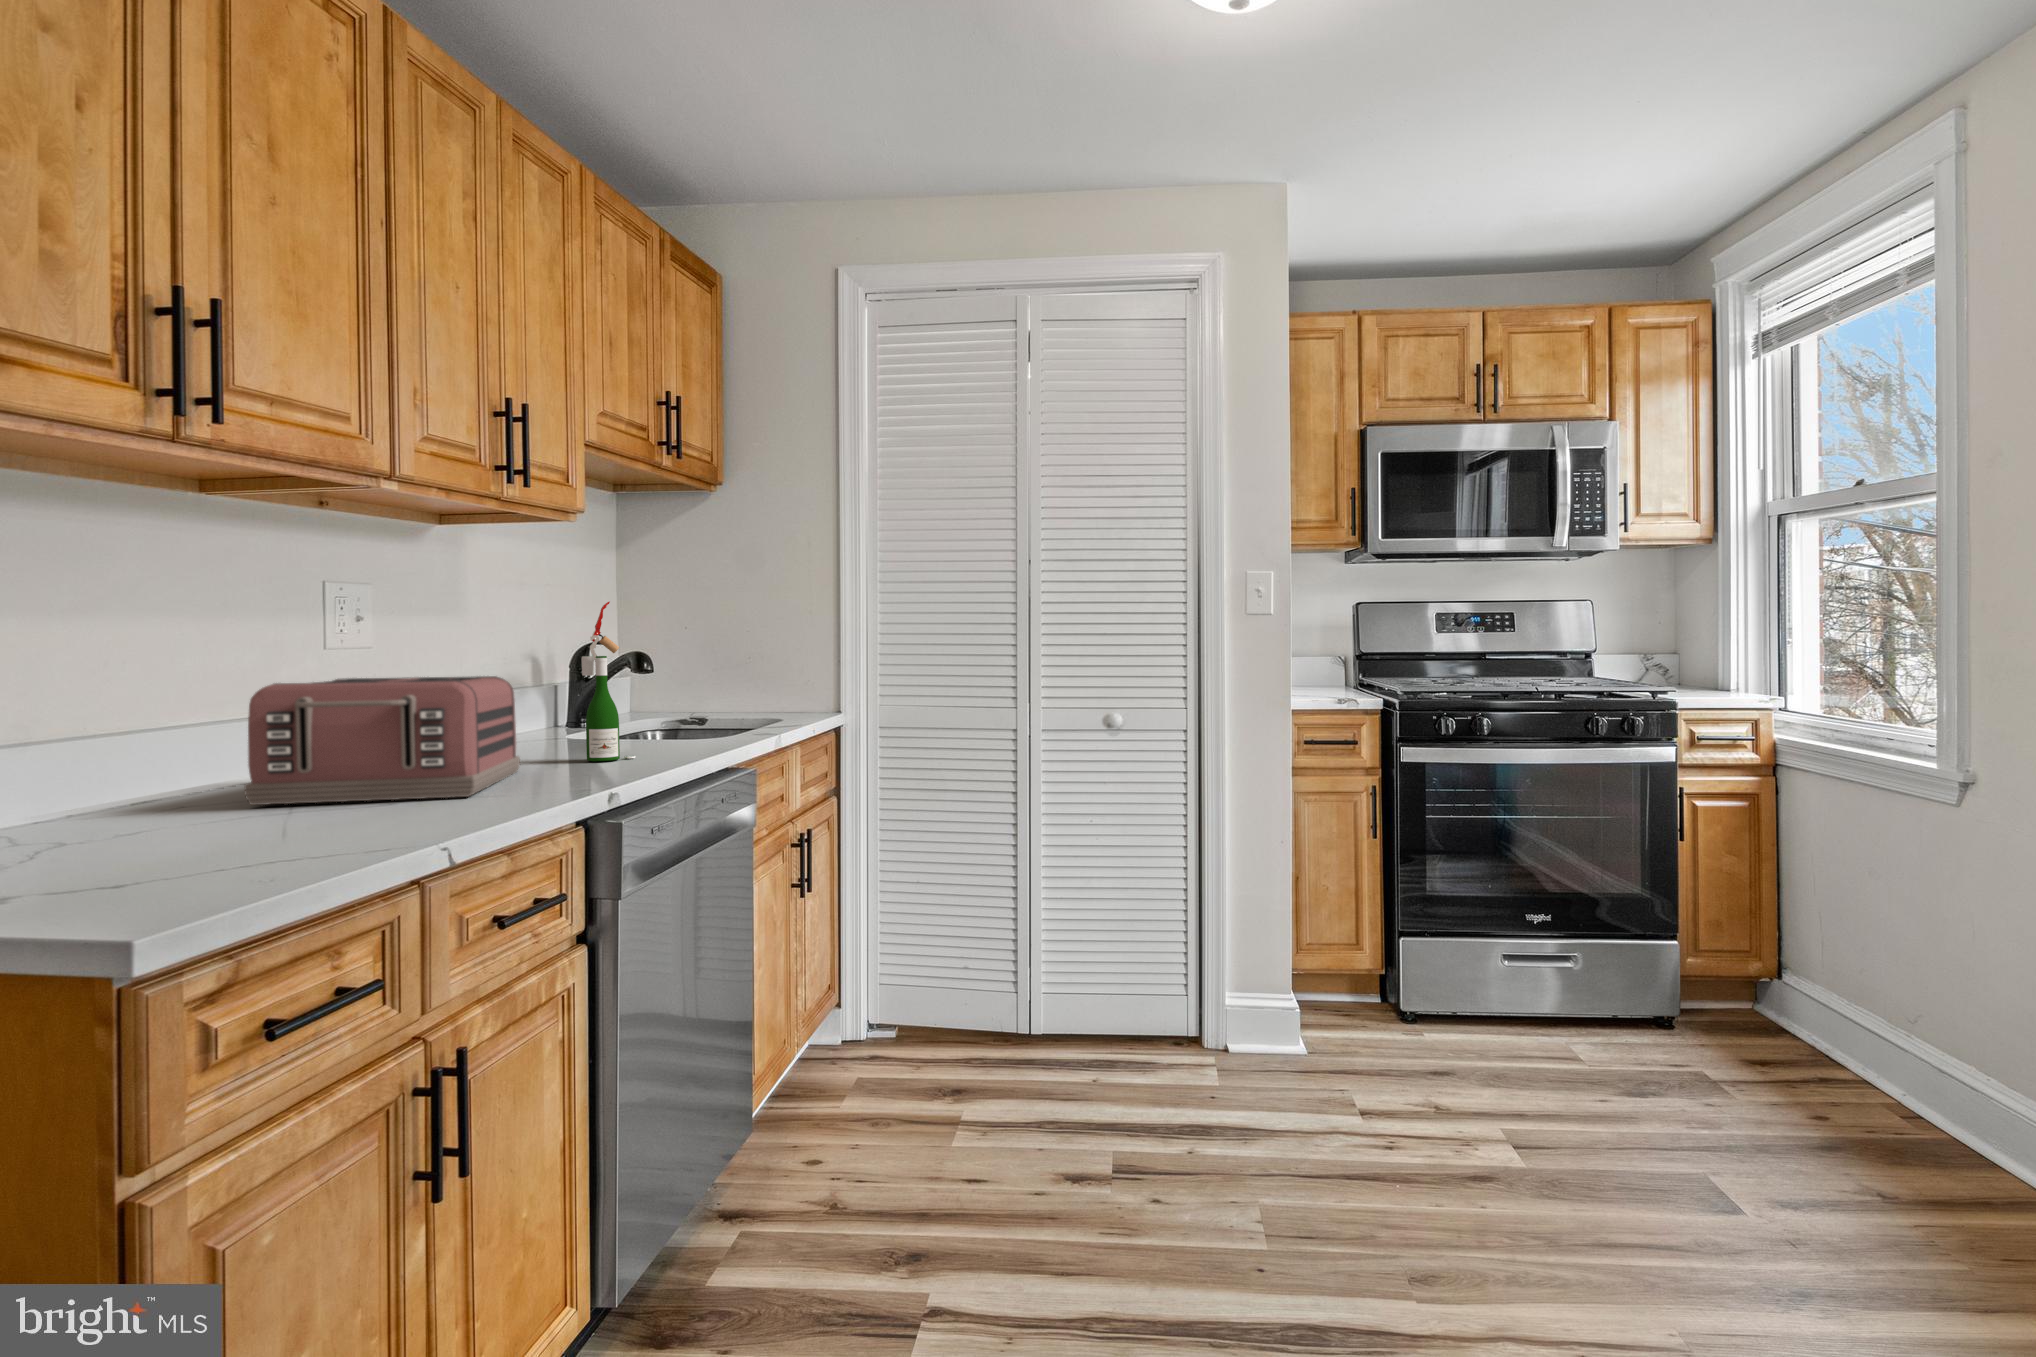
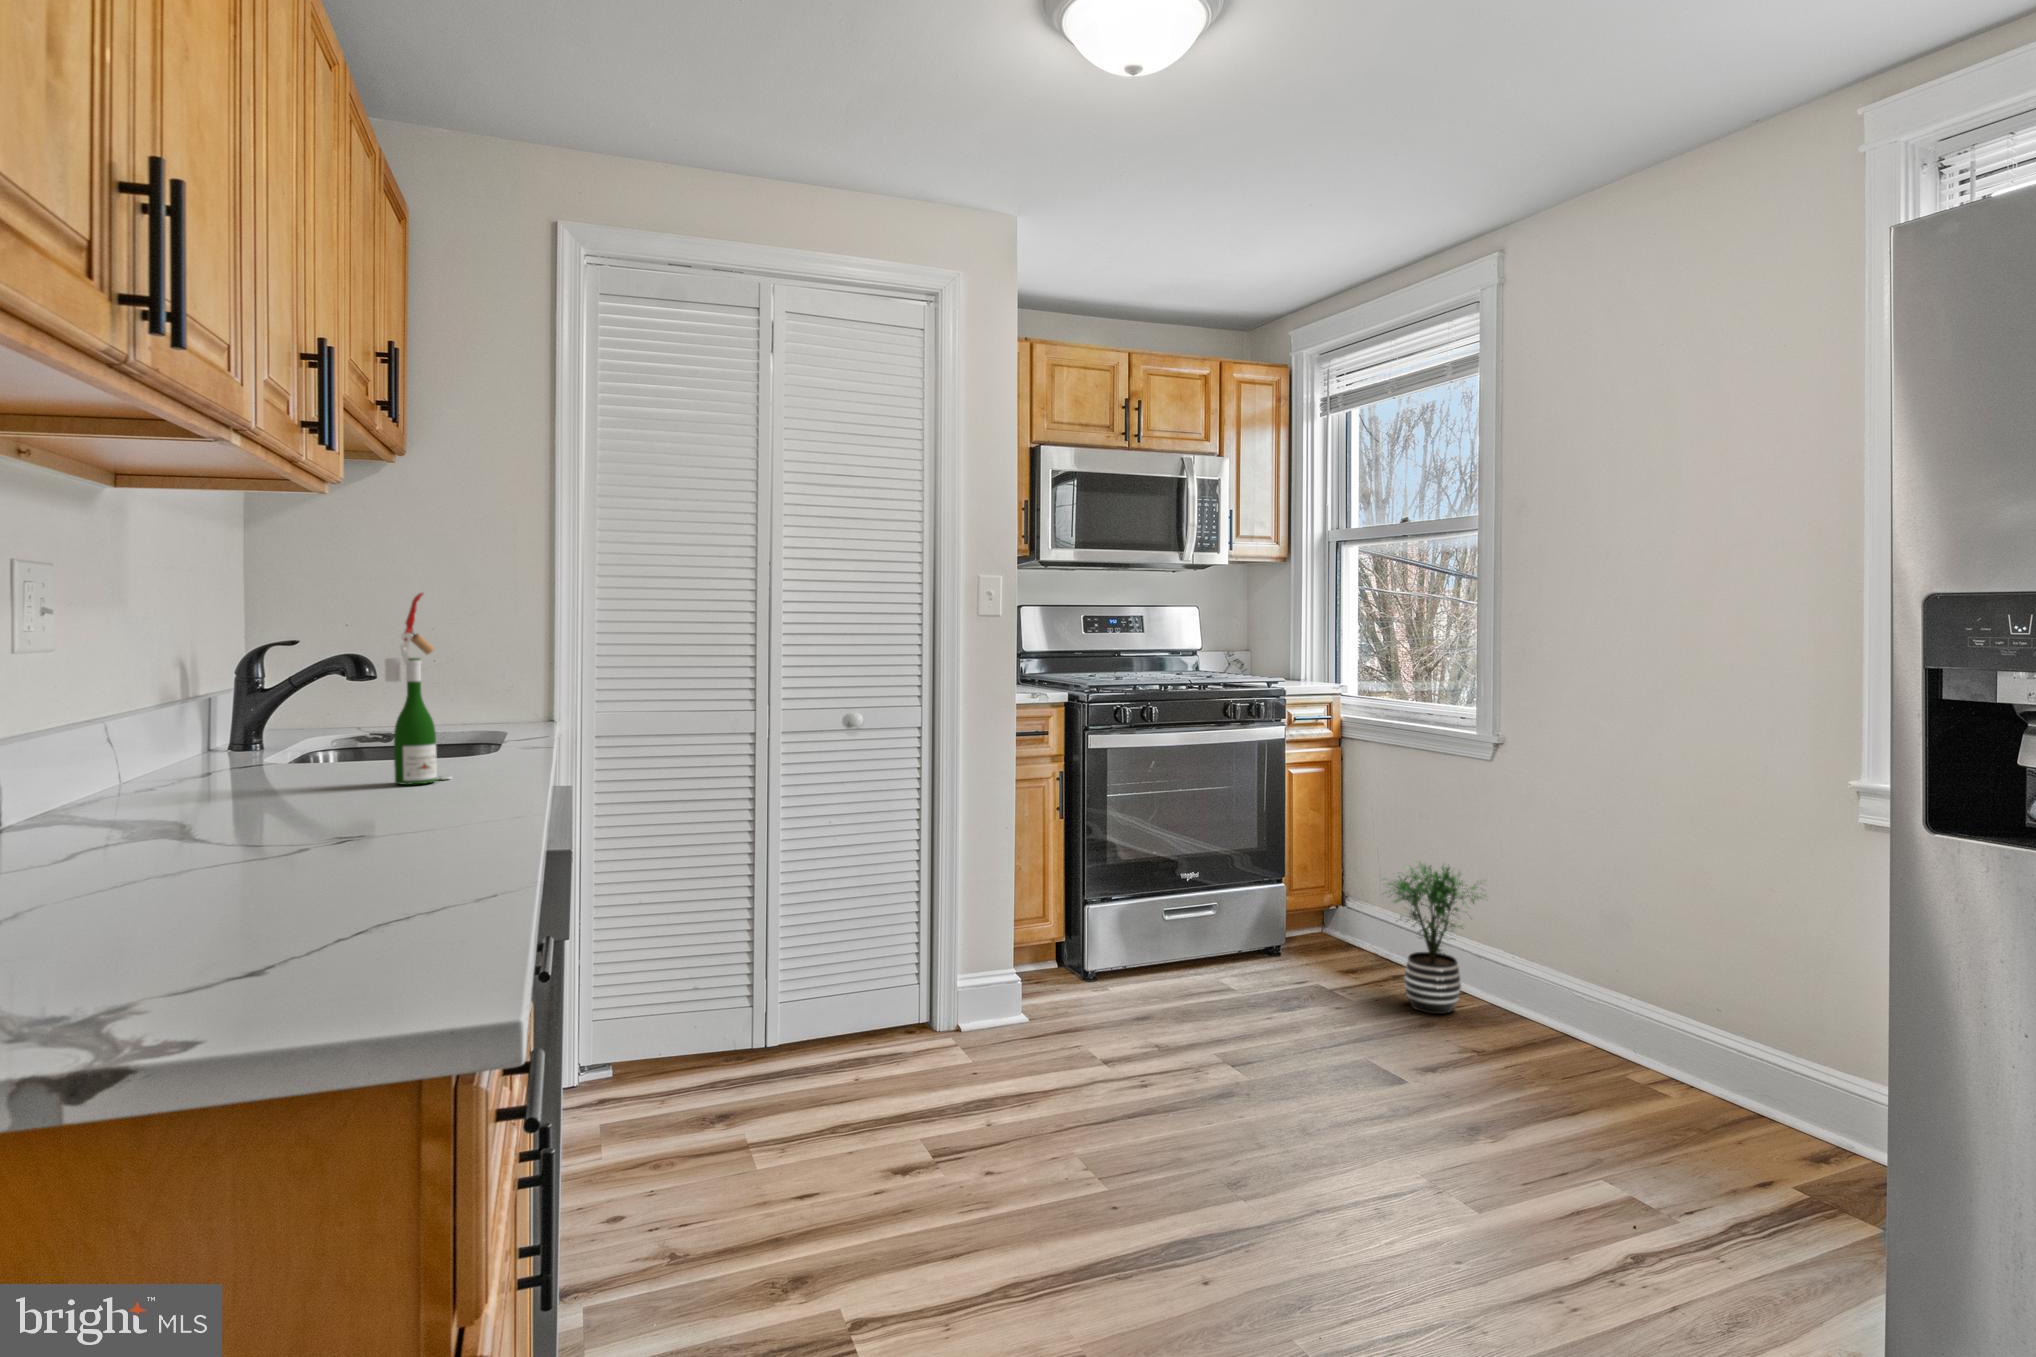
toaster: present [244,676,520,805] -> none [66,684,391,864]
potted plant: none [1776,923,1949,1131] -> present [1383,862,1484,1014]

